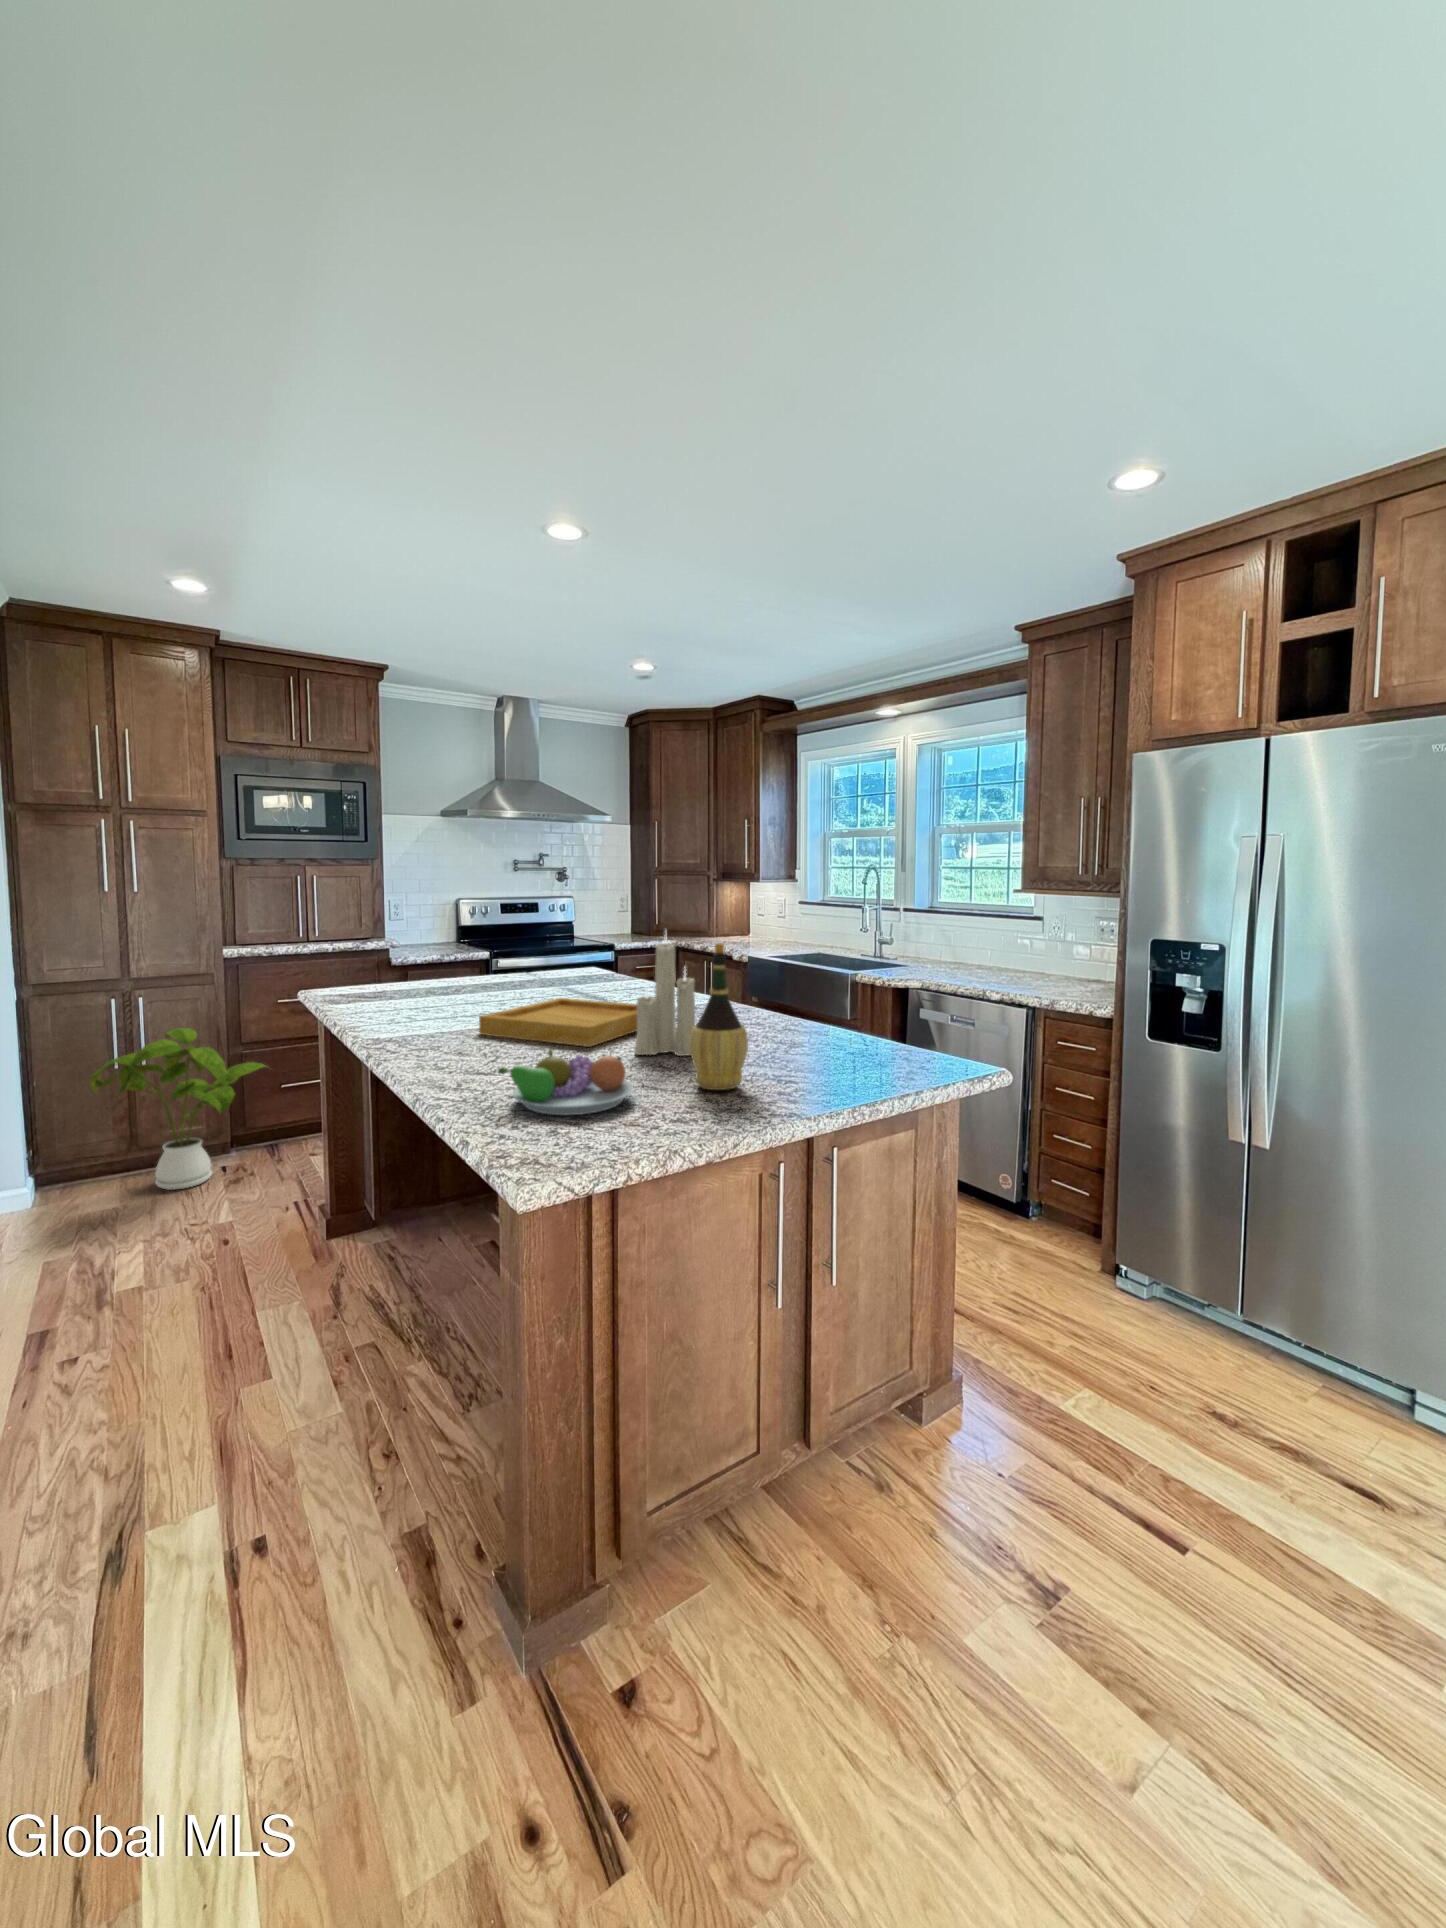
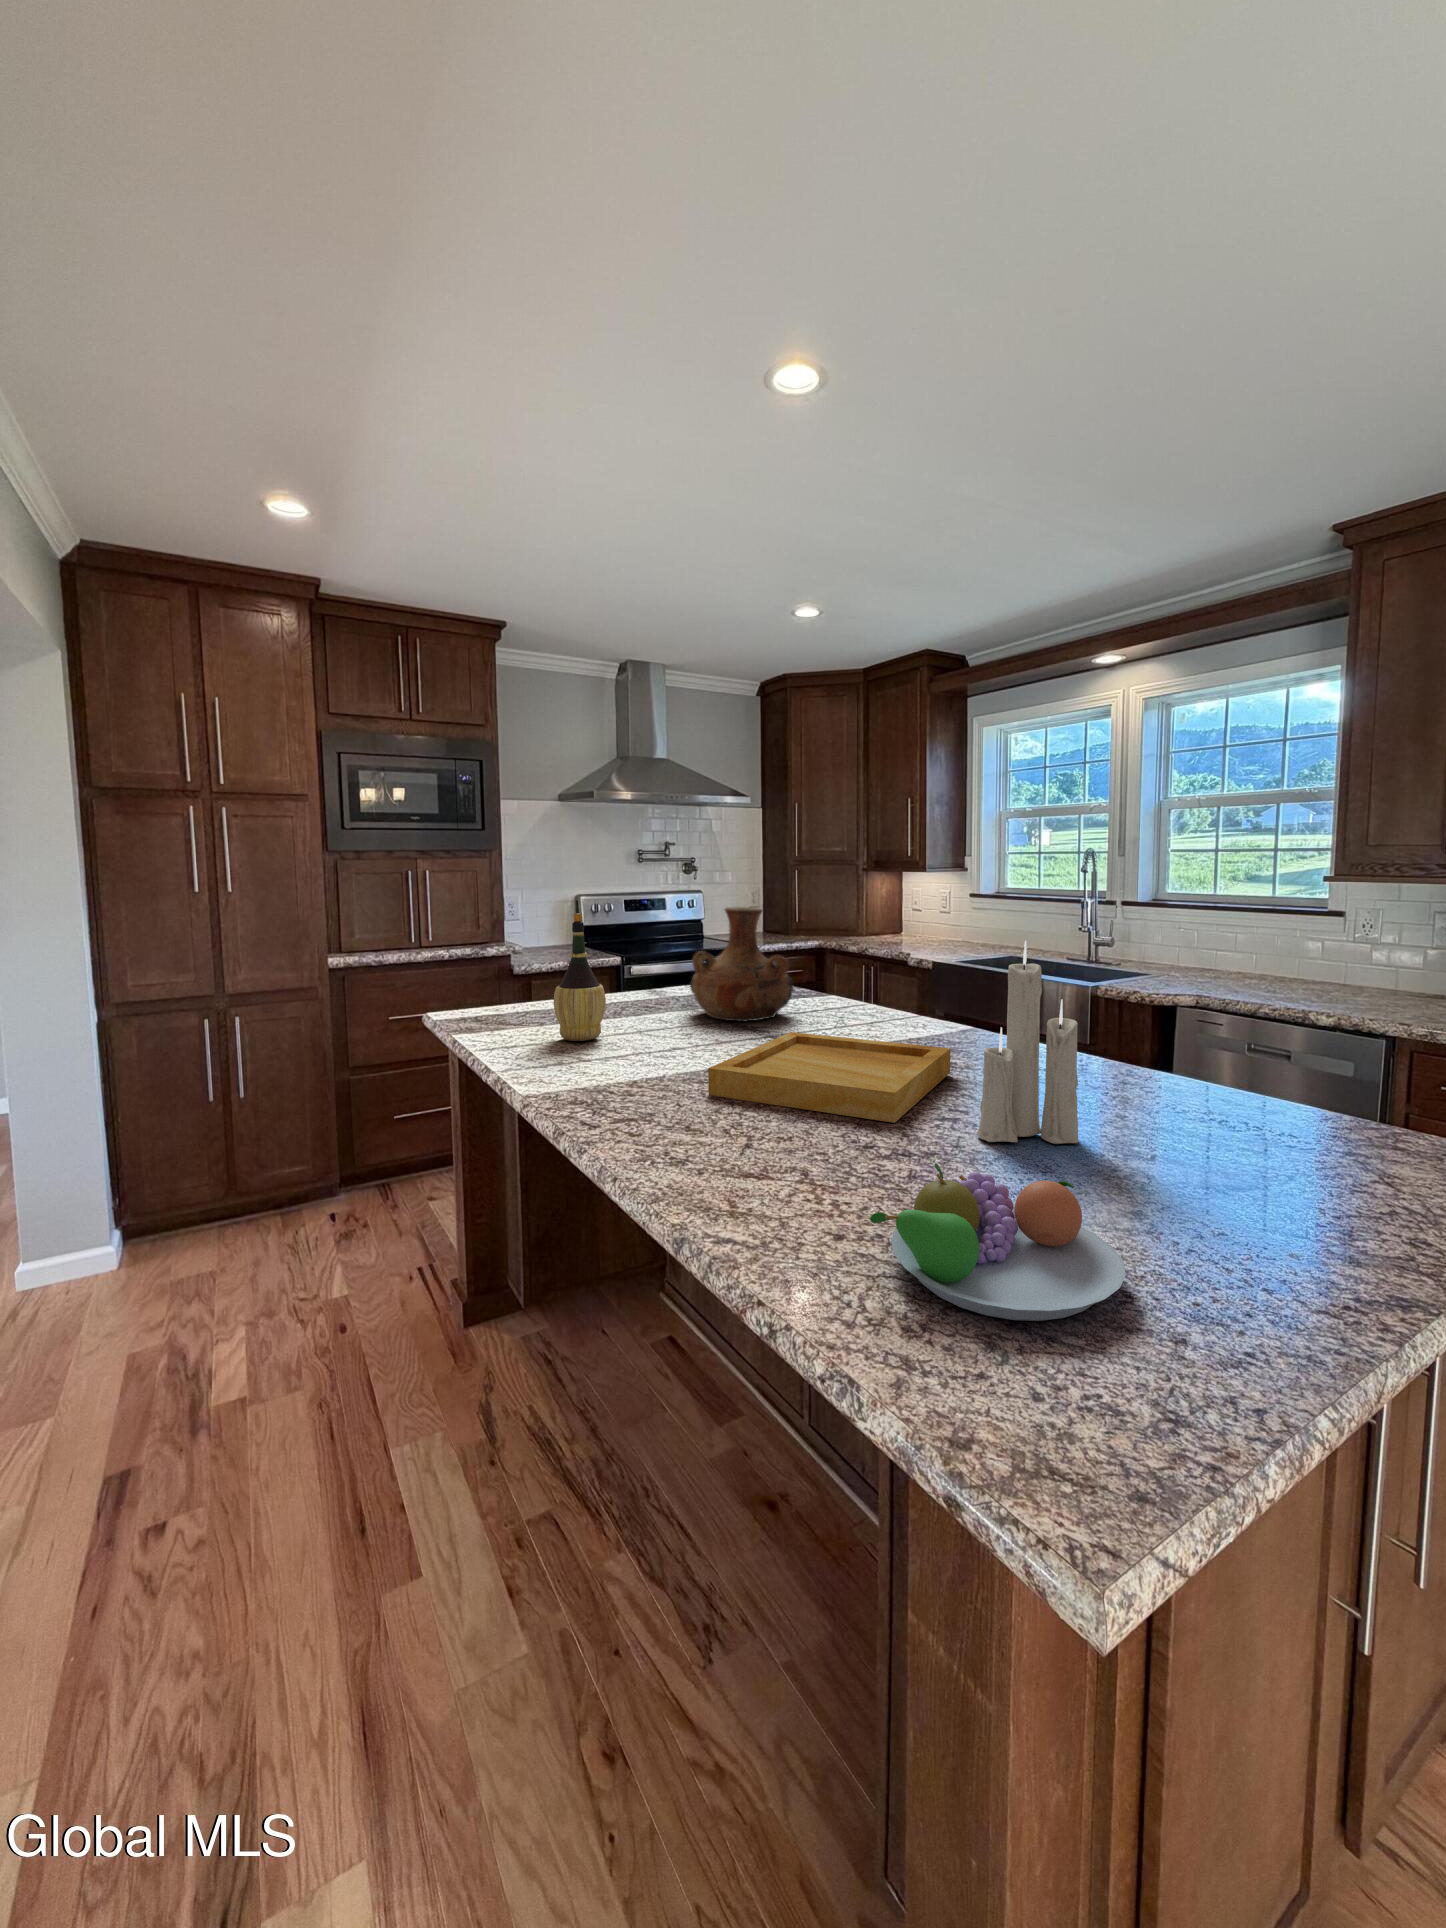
vase: none [508,909,588,995] -> present [690,907,793,1021]
wine bottle: present [690,944,748,1090] -> present [554,913,606,1041]
house plant: present [89,1028,269,1190] -> none [179,1054,386,1245]

